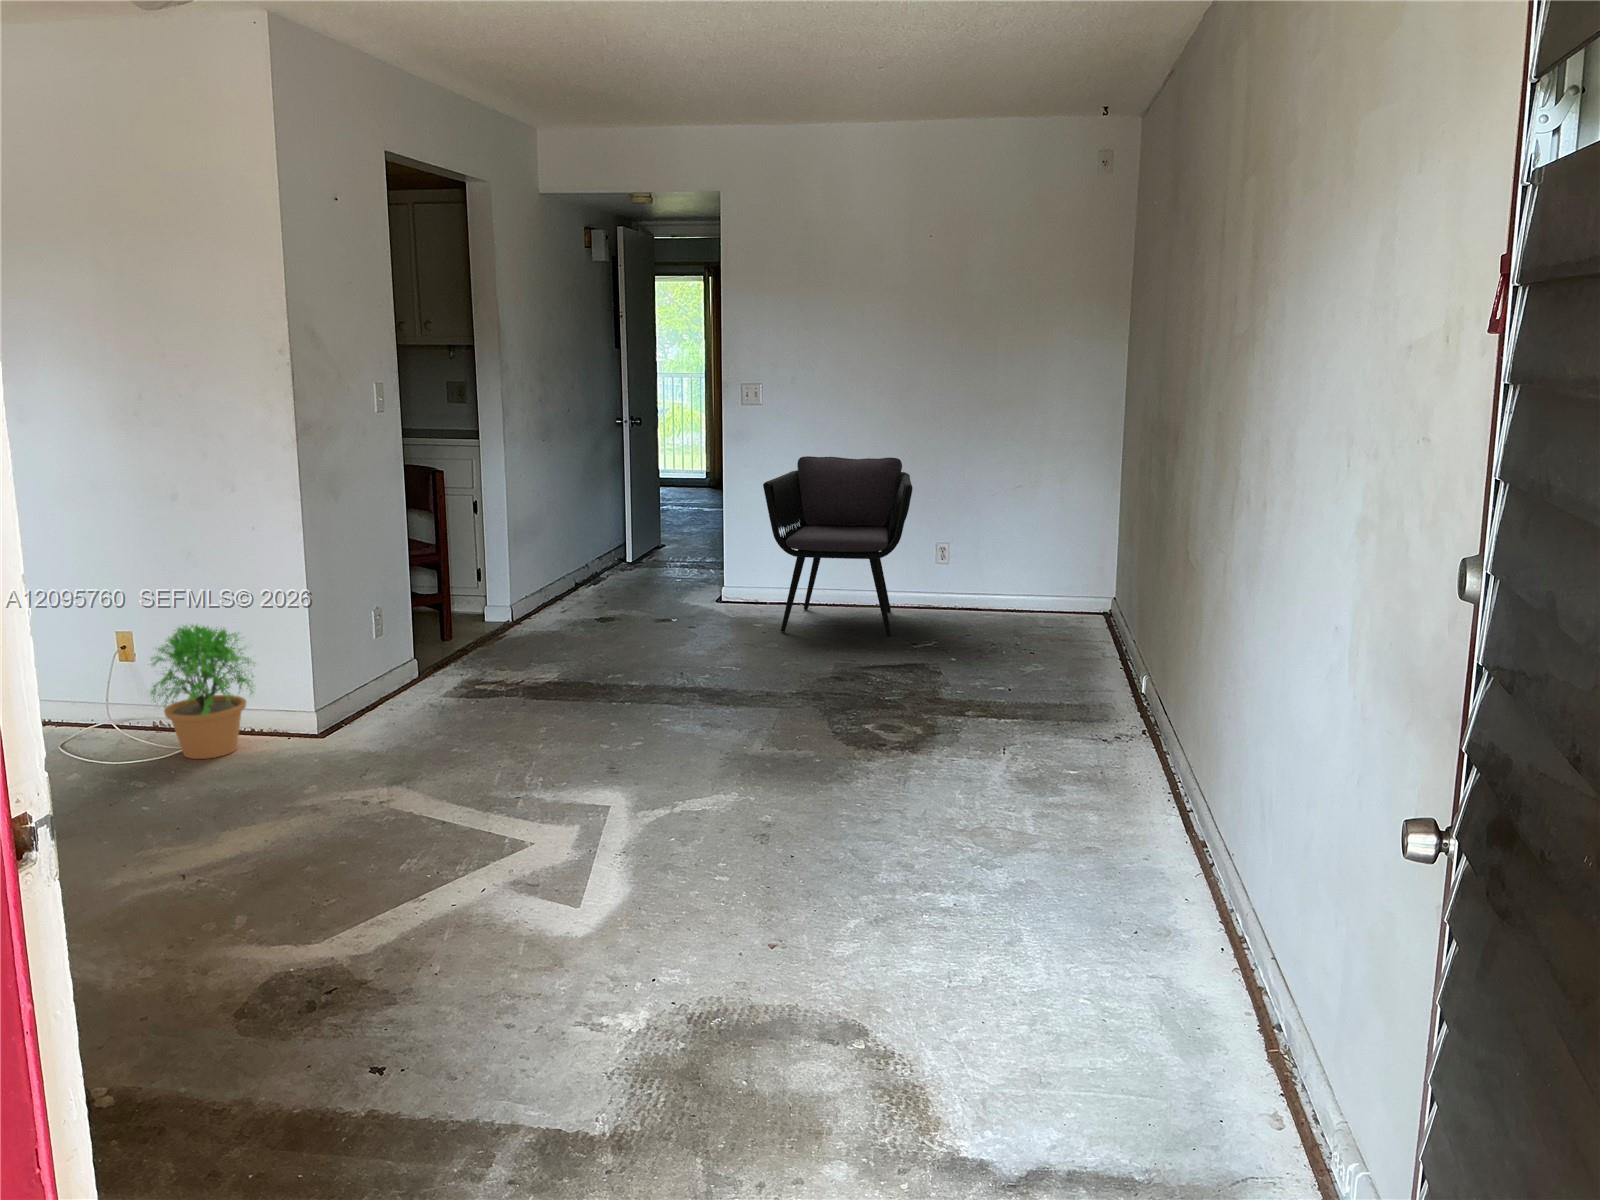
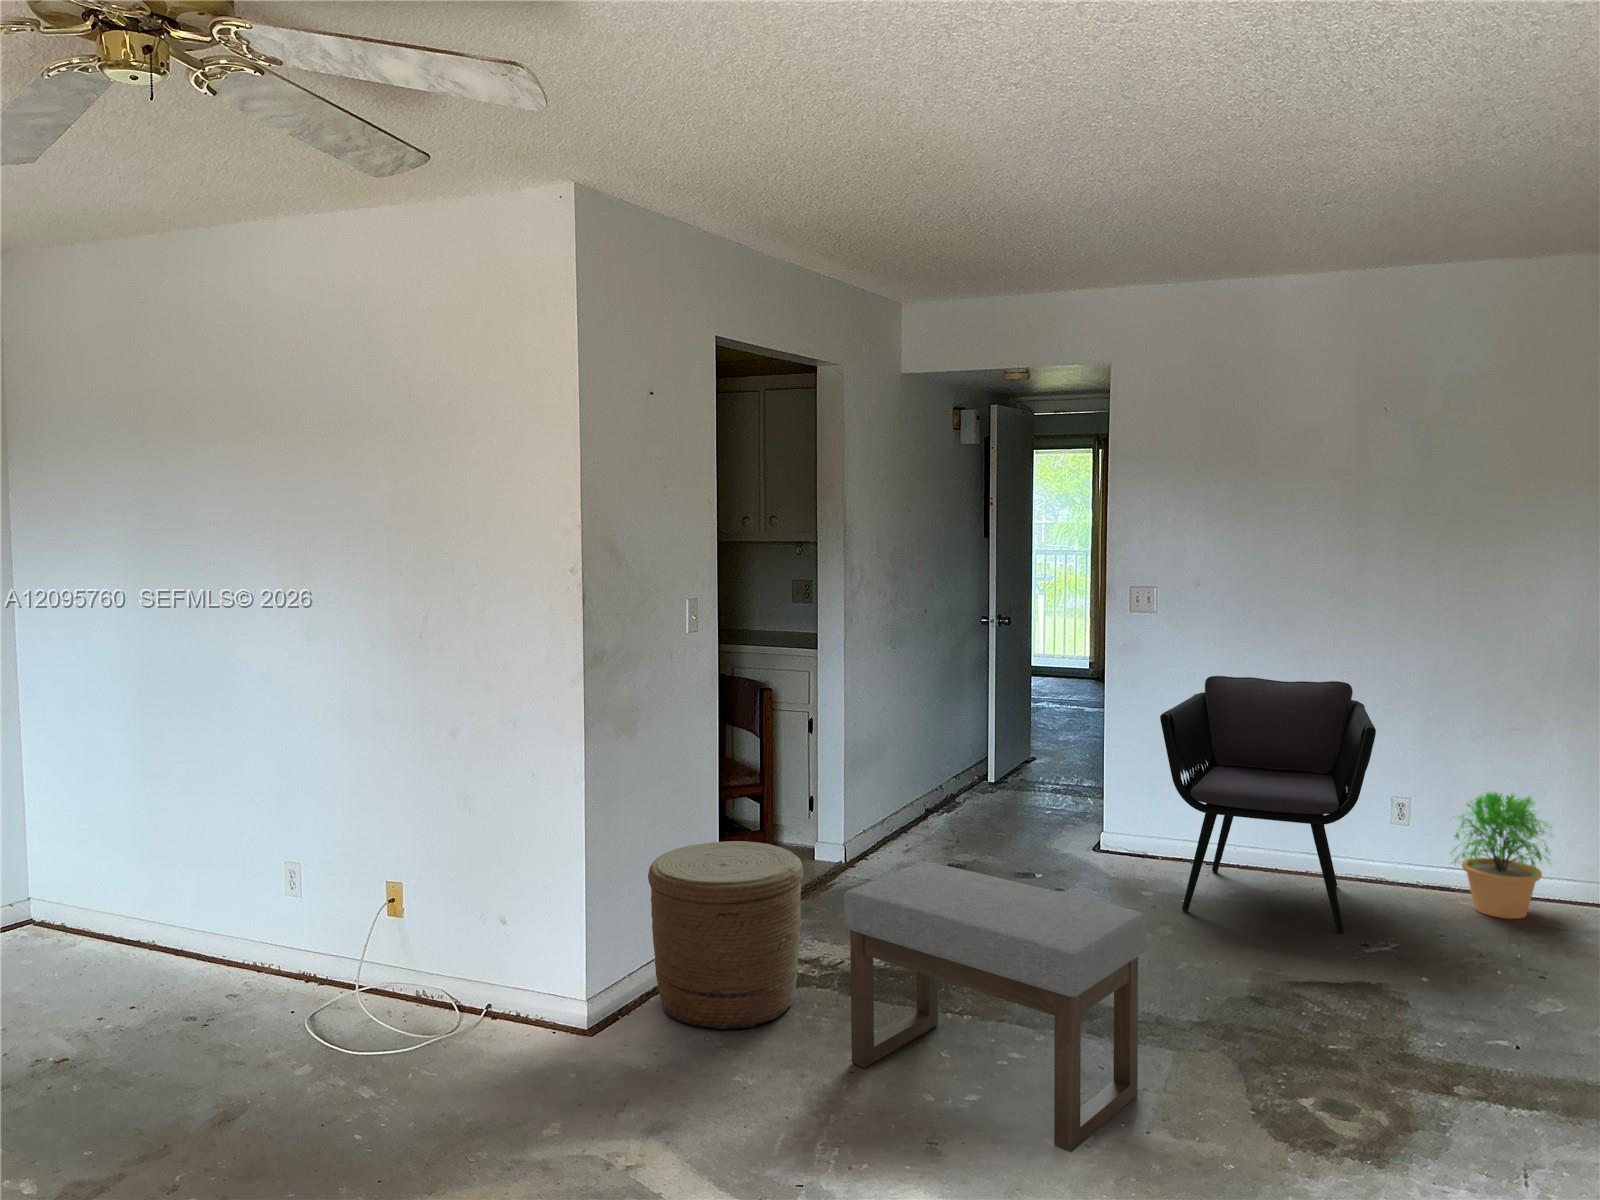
ottoman: none [534,584,751,751] -> present [844,862,1146,1152]
woven basket: none [364,585,494,721] -> present [648,841,804,1030]
potted plant: present [151,625,255,759] -> present [1453,792,1552,919]

